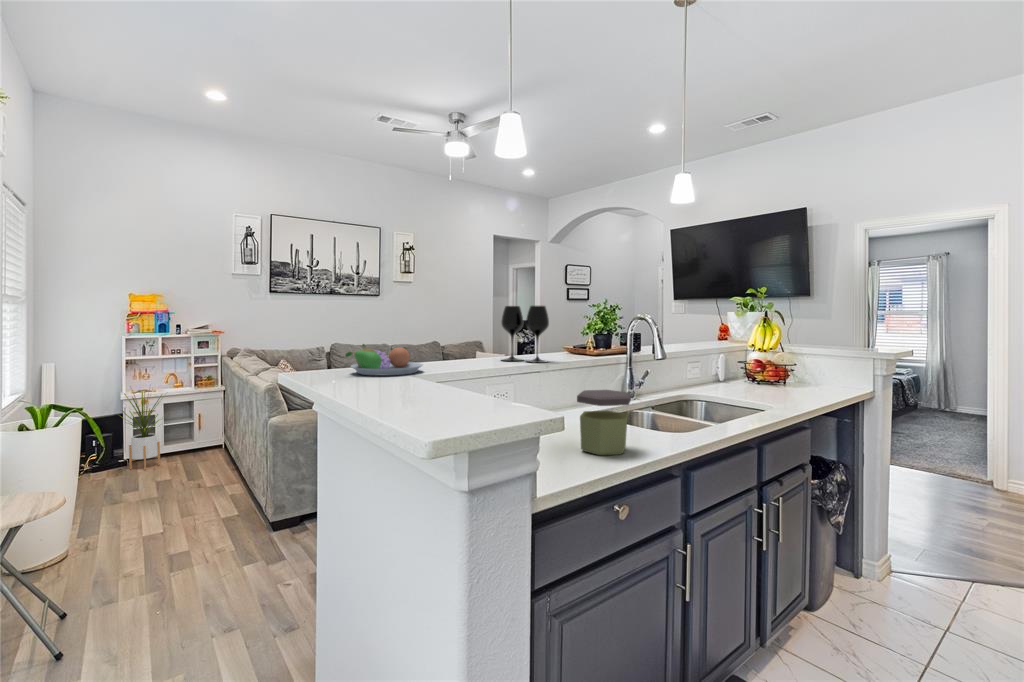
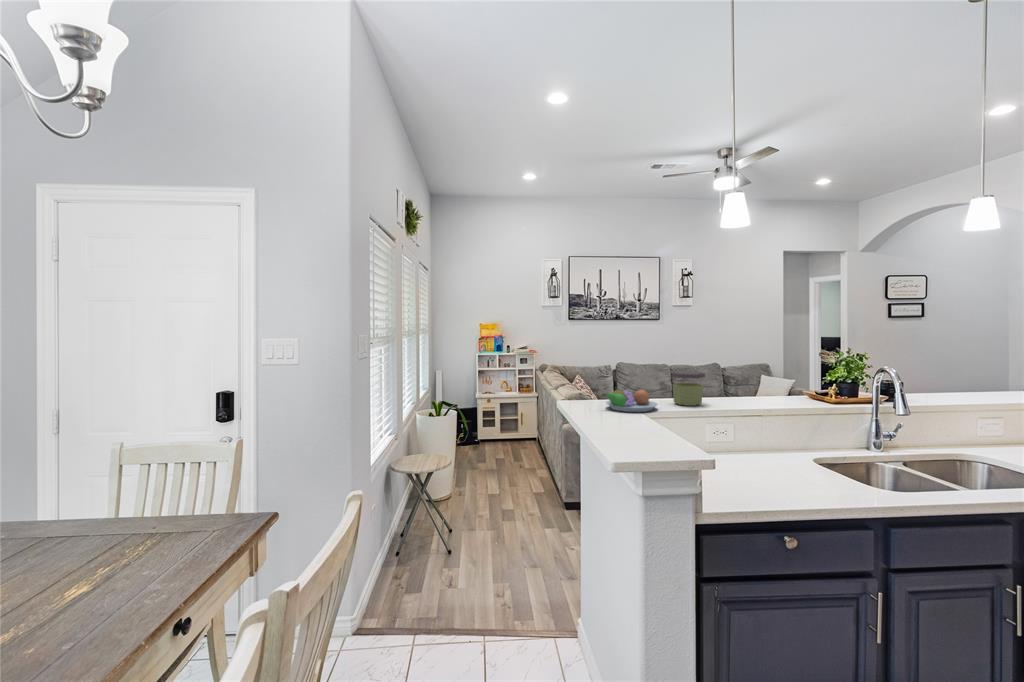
wine glass: present [501,306,549,363] -> none [733,356,778,408]
jar: present [577,390,631,456] -> present [671,371,705,406]
house plant: present [123,391,162,470] -> none [473,389,505,449]

